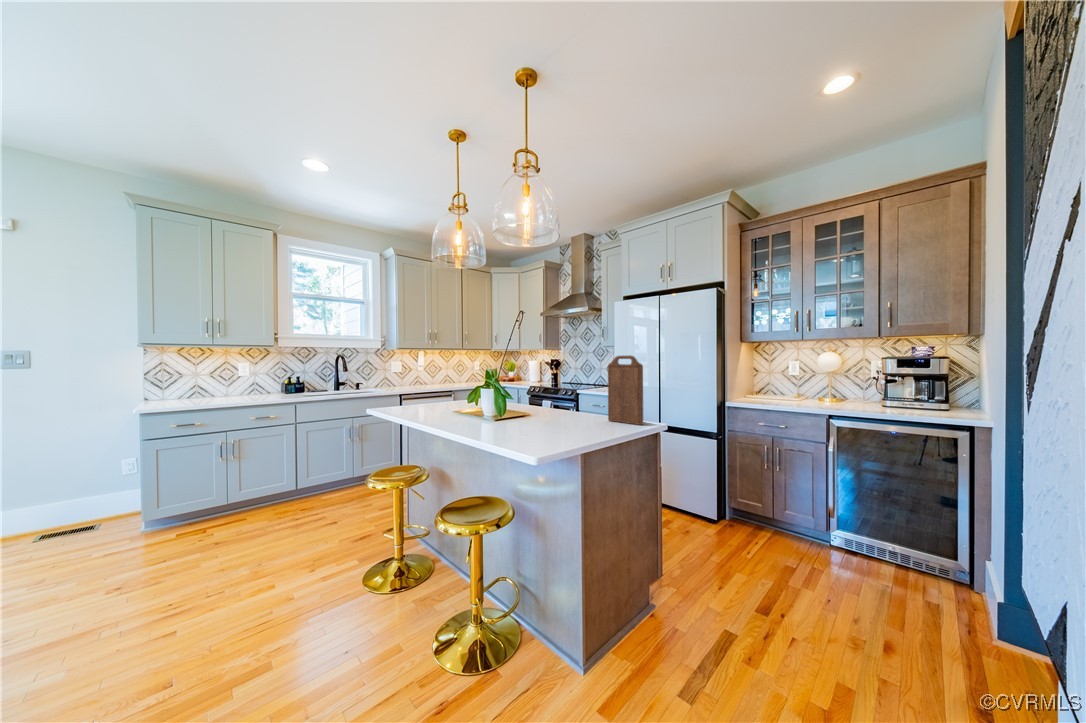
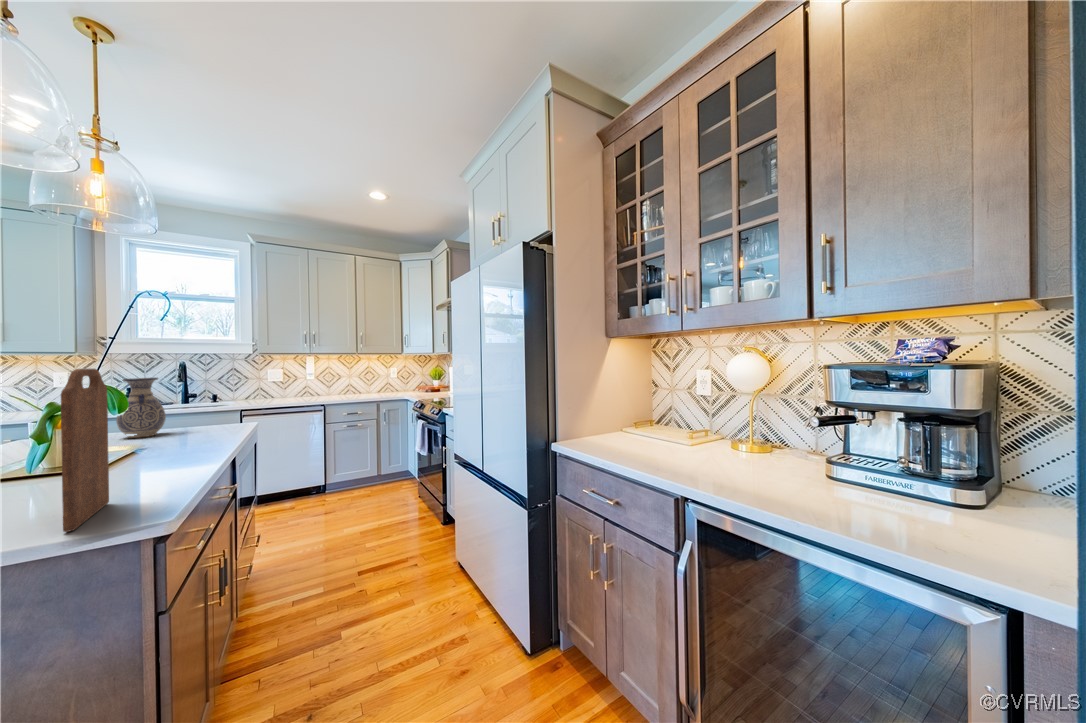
vase: none [433,365,457,406] -> present [116,378,166,438]

